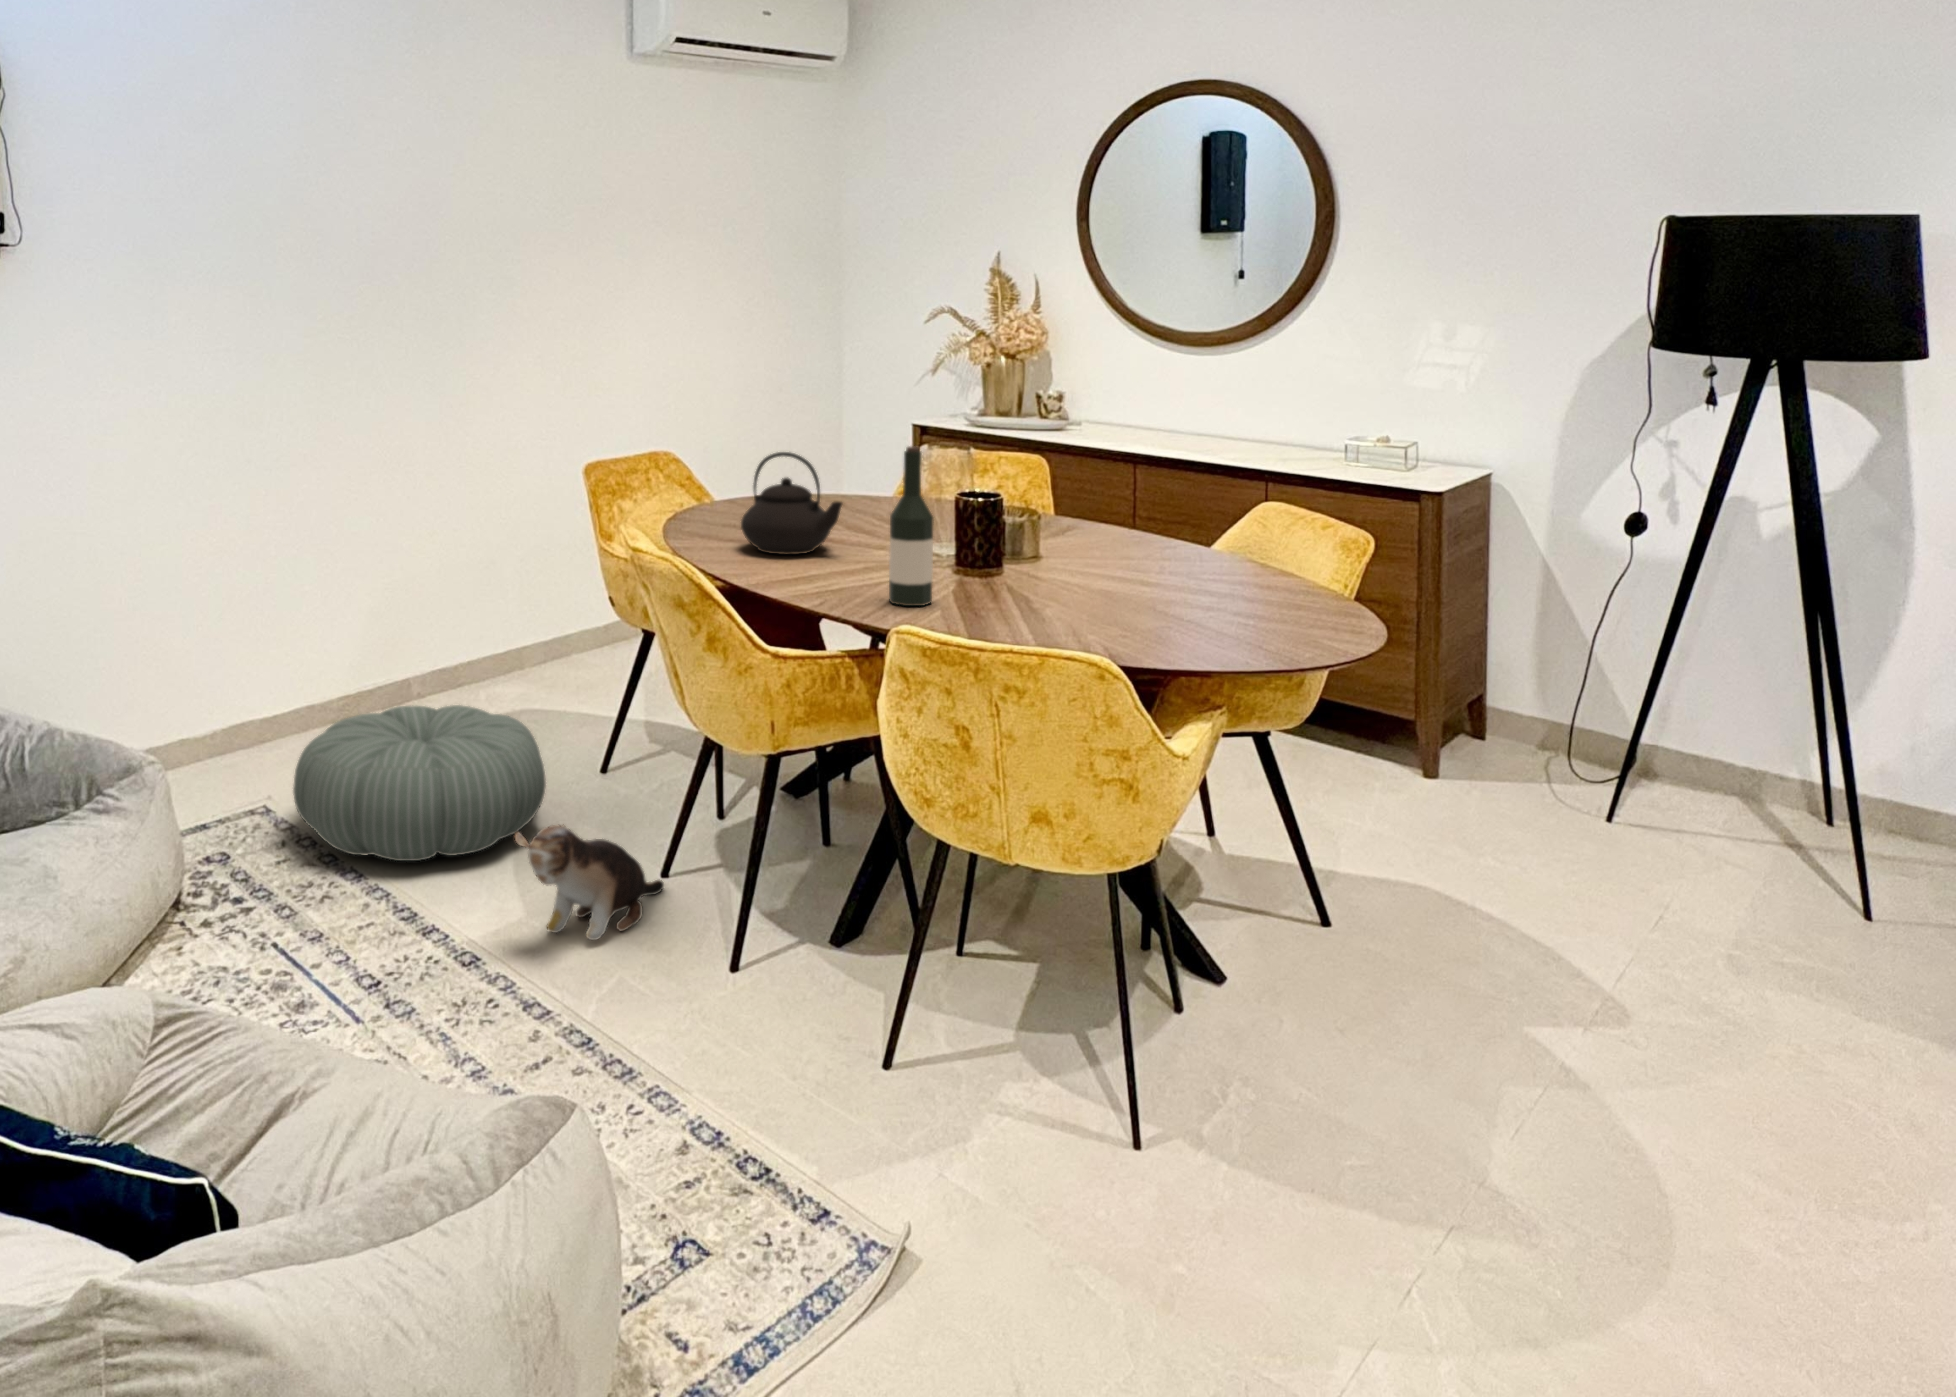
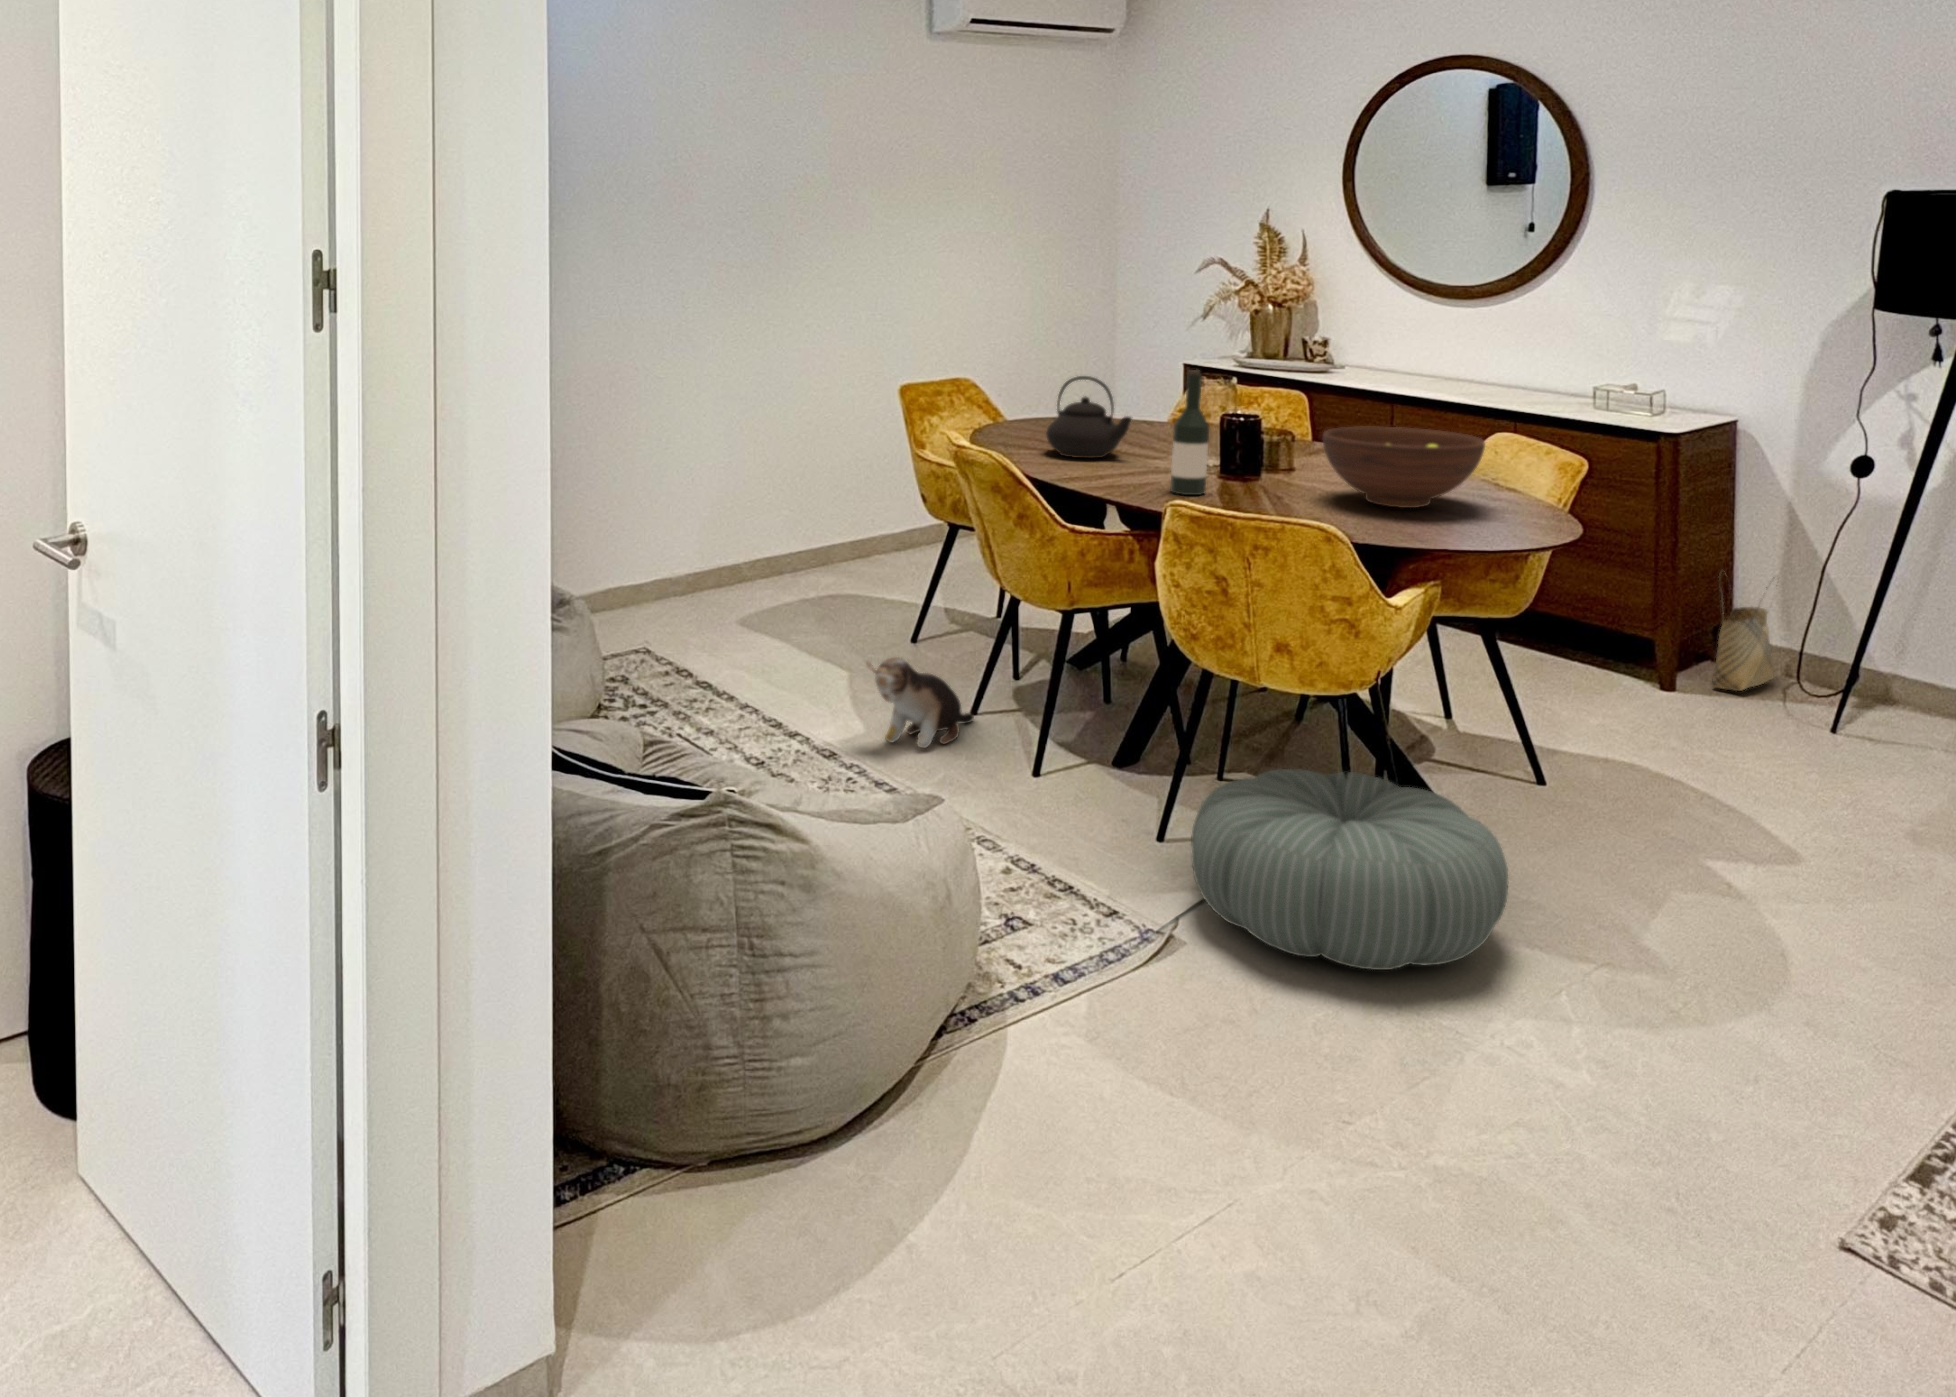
fruit bowl: none [1072,510,1268,615] -> present [1323,427,1485,508]
woven basket: none [1501,648,1567,788] -> present [1712,571,1779,691]
pouf: present [293,705,546,861] -> present [1191,769,1508,970]

